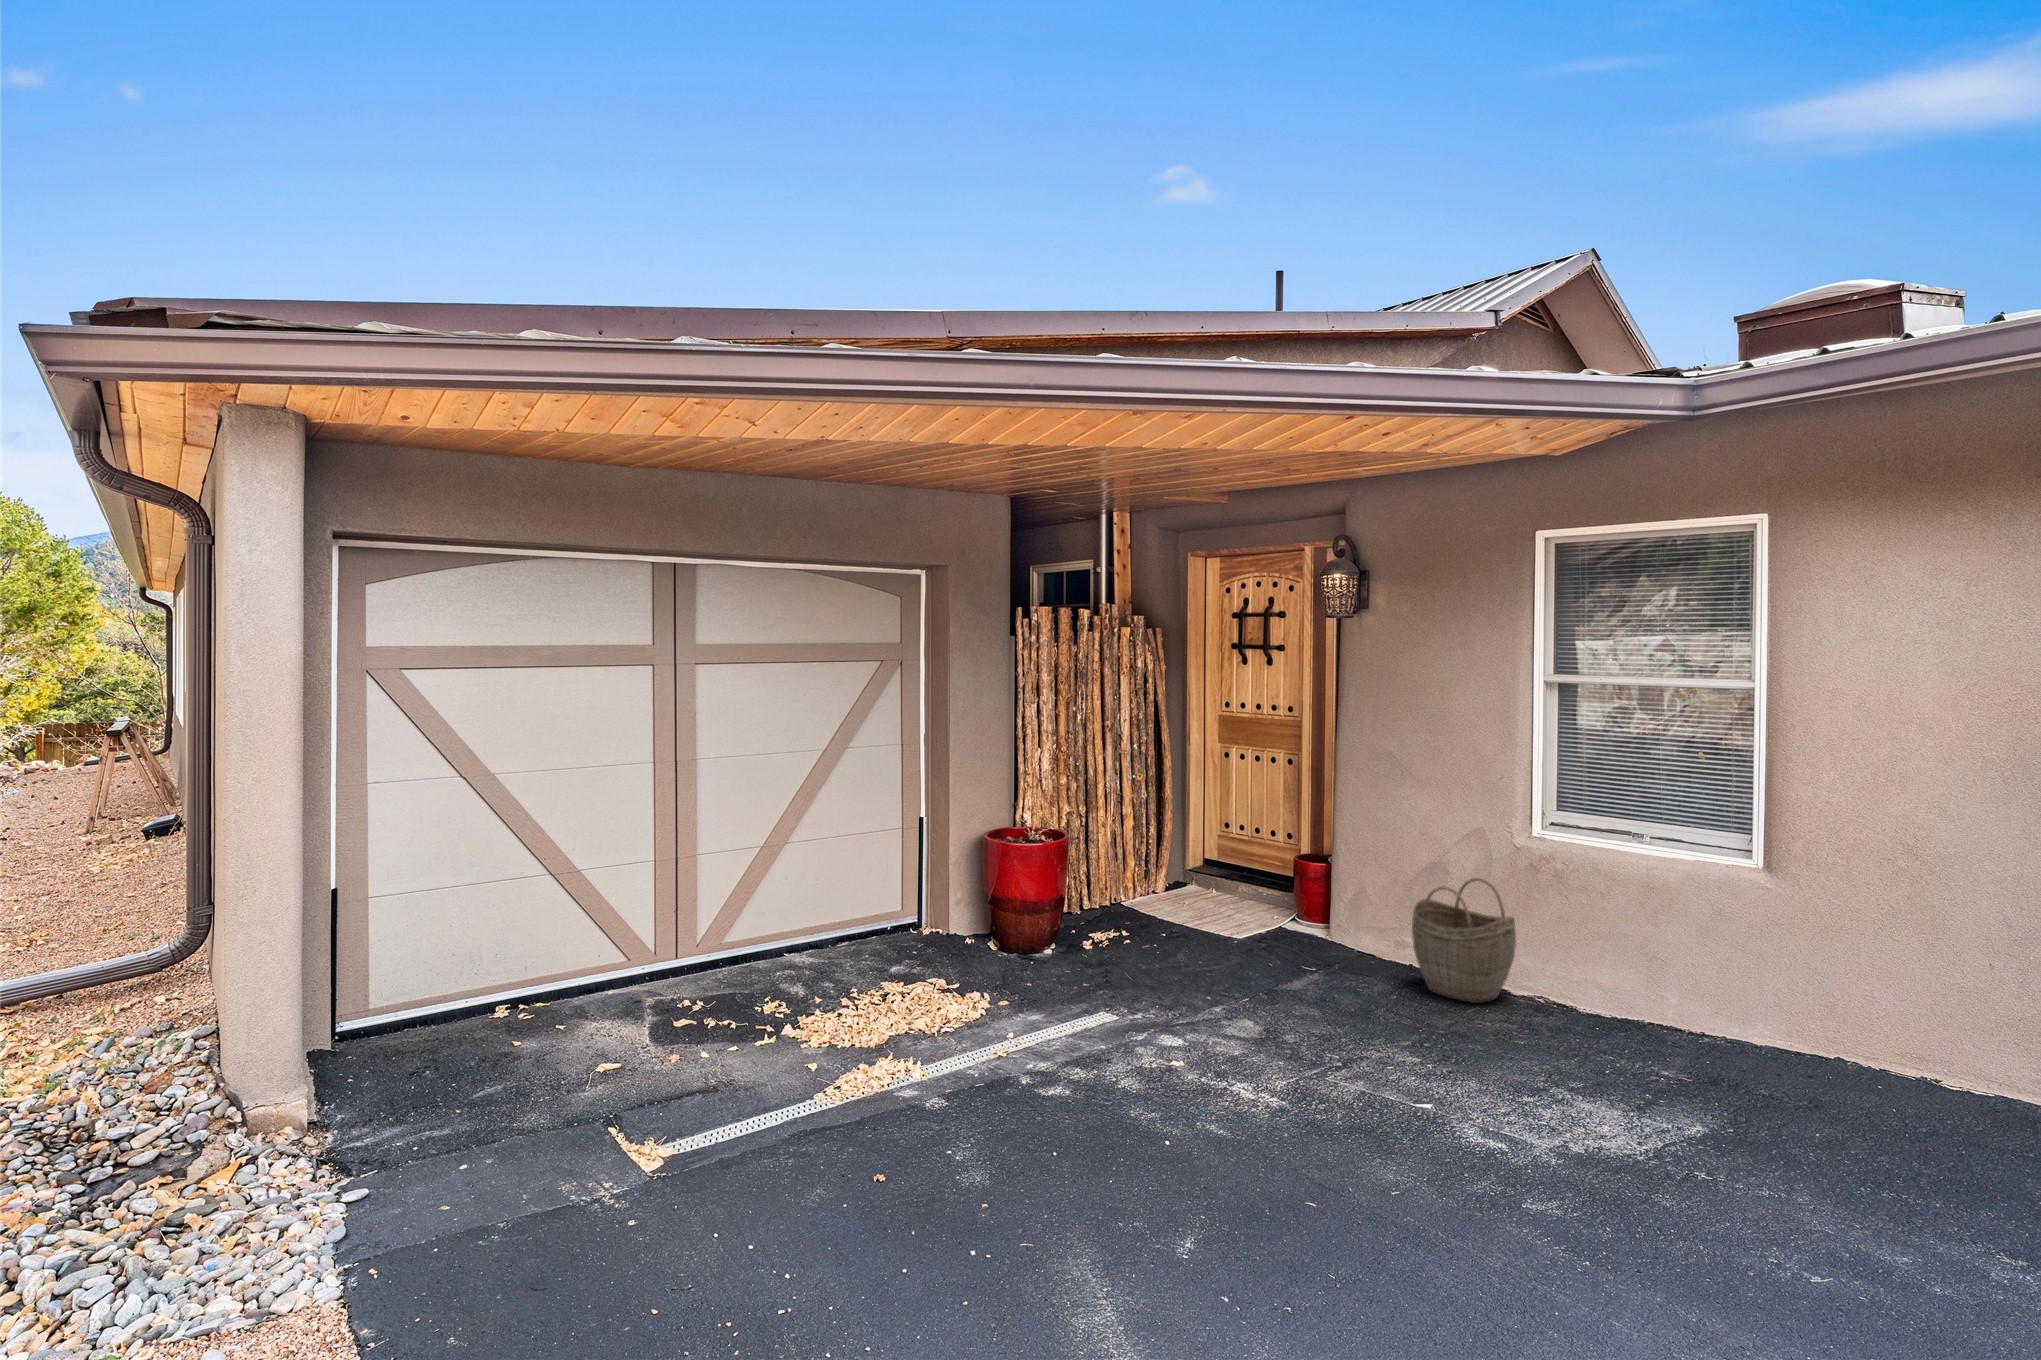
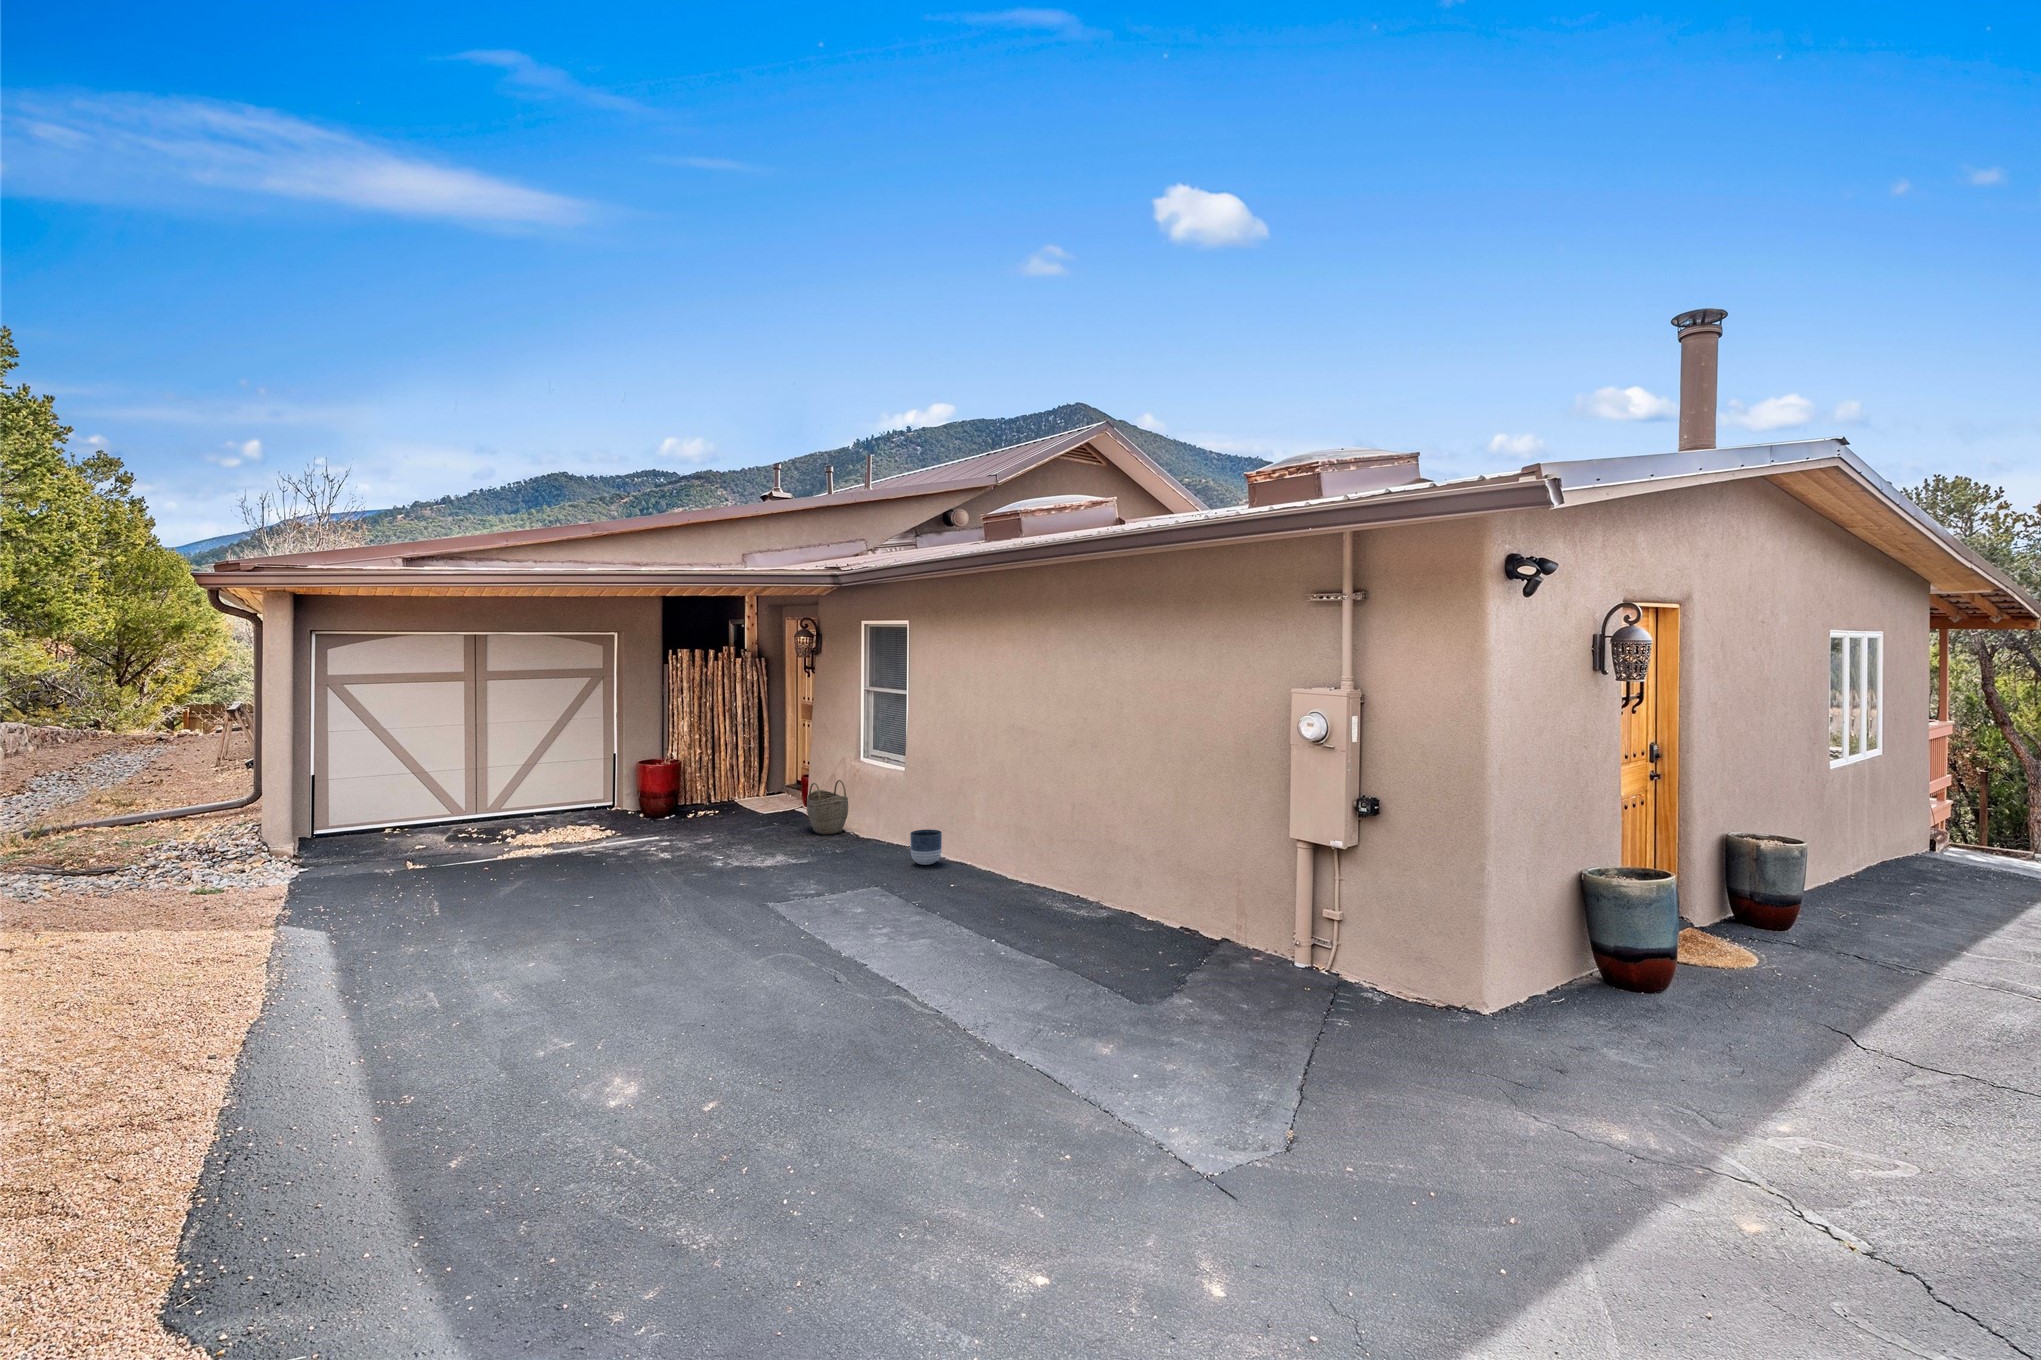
planter: none [1899,1023,1997,1121] -> present [910,829,942,865]

